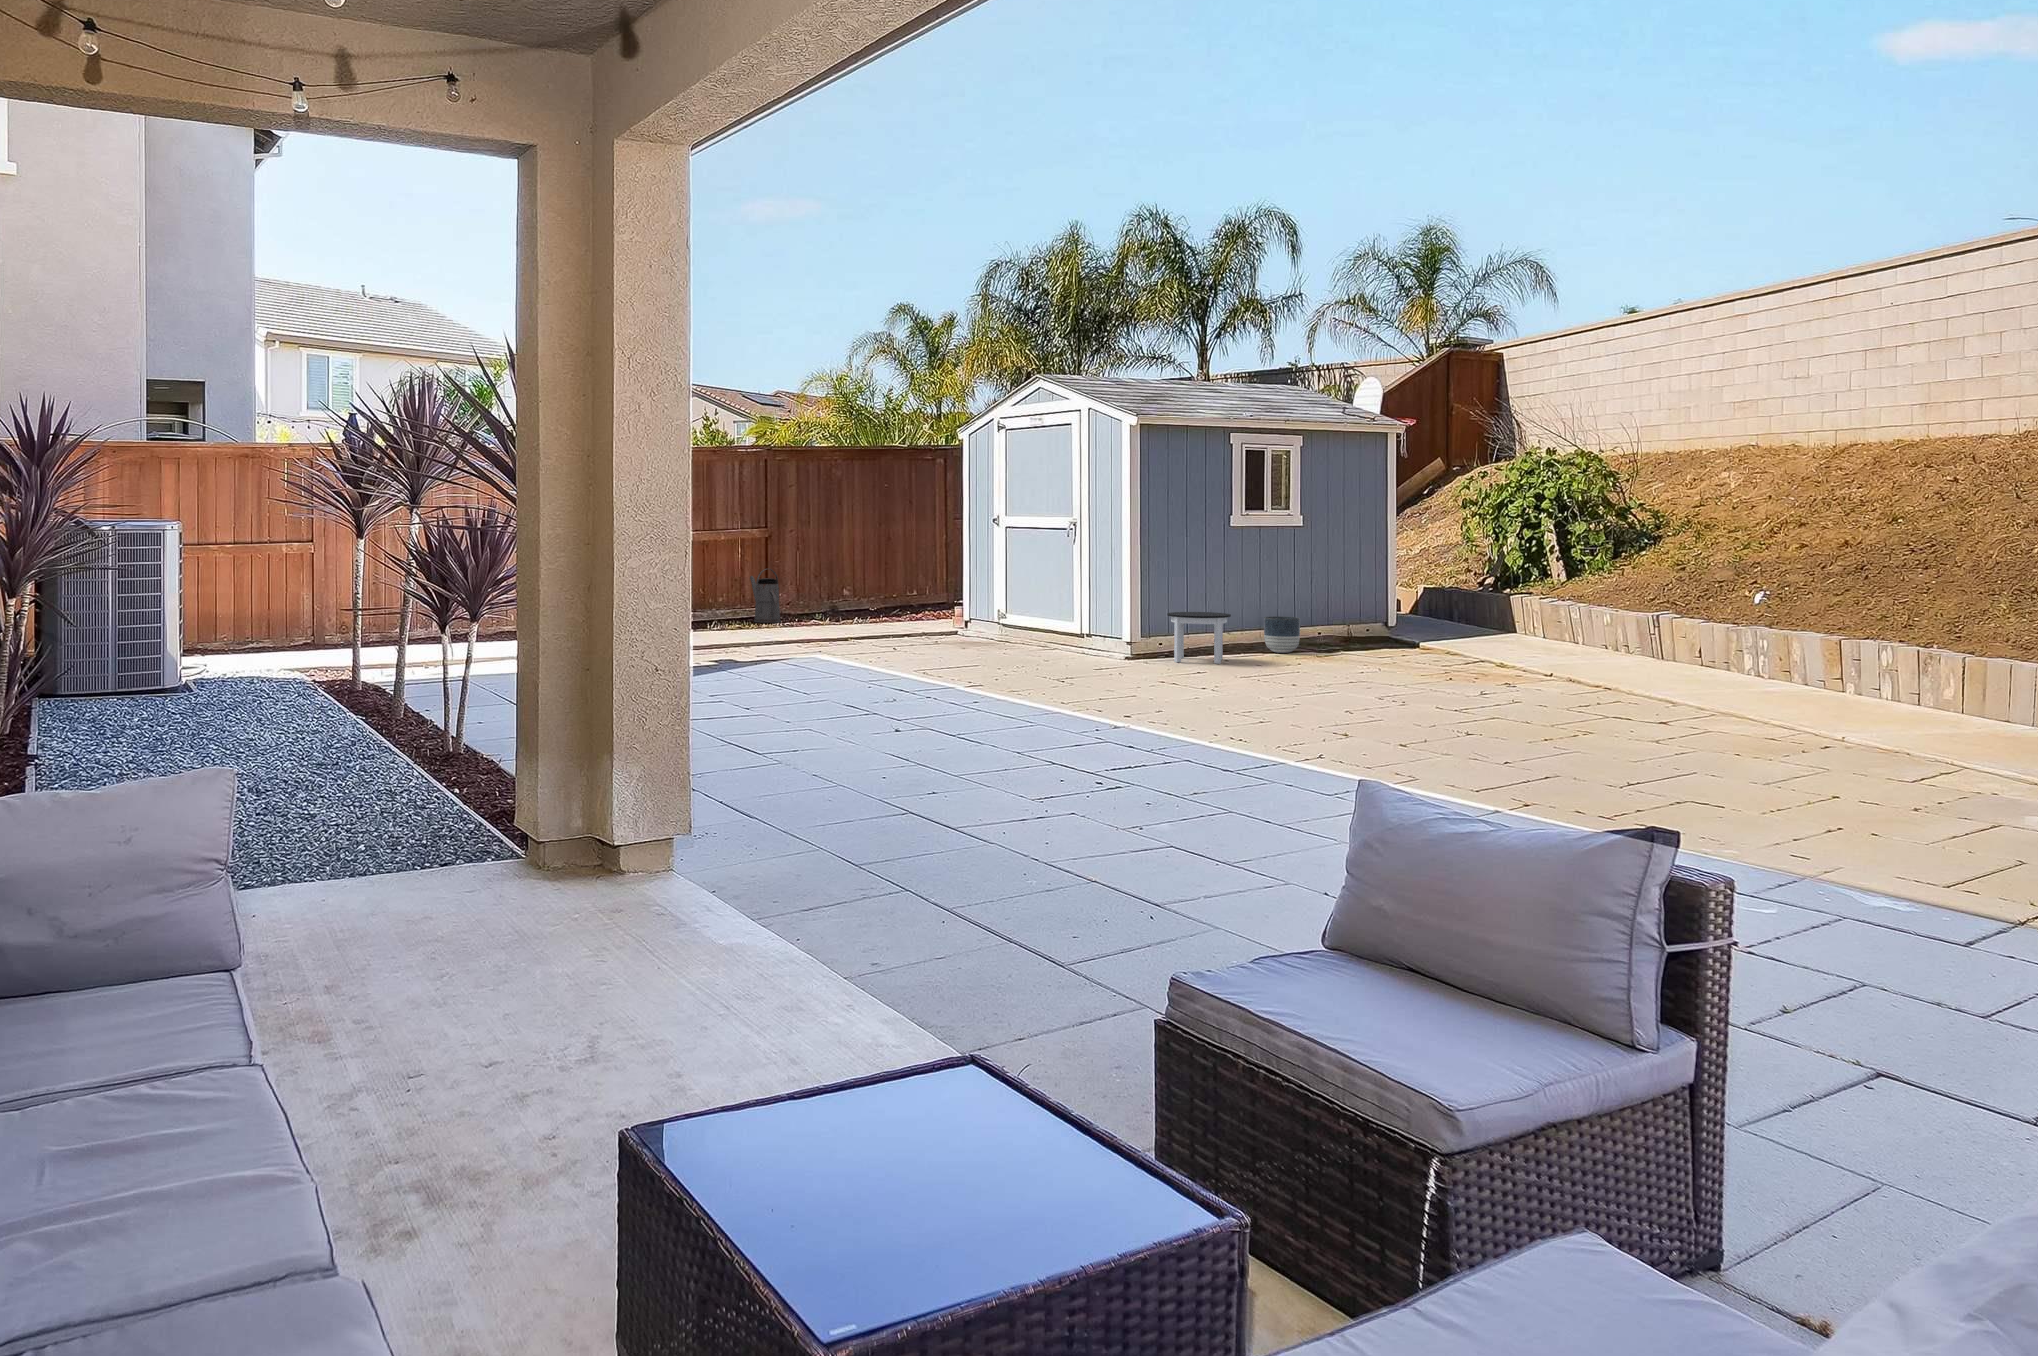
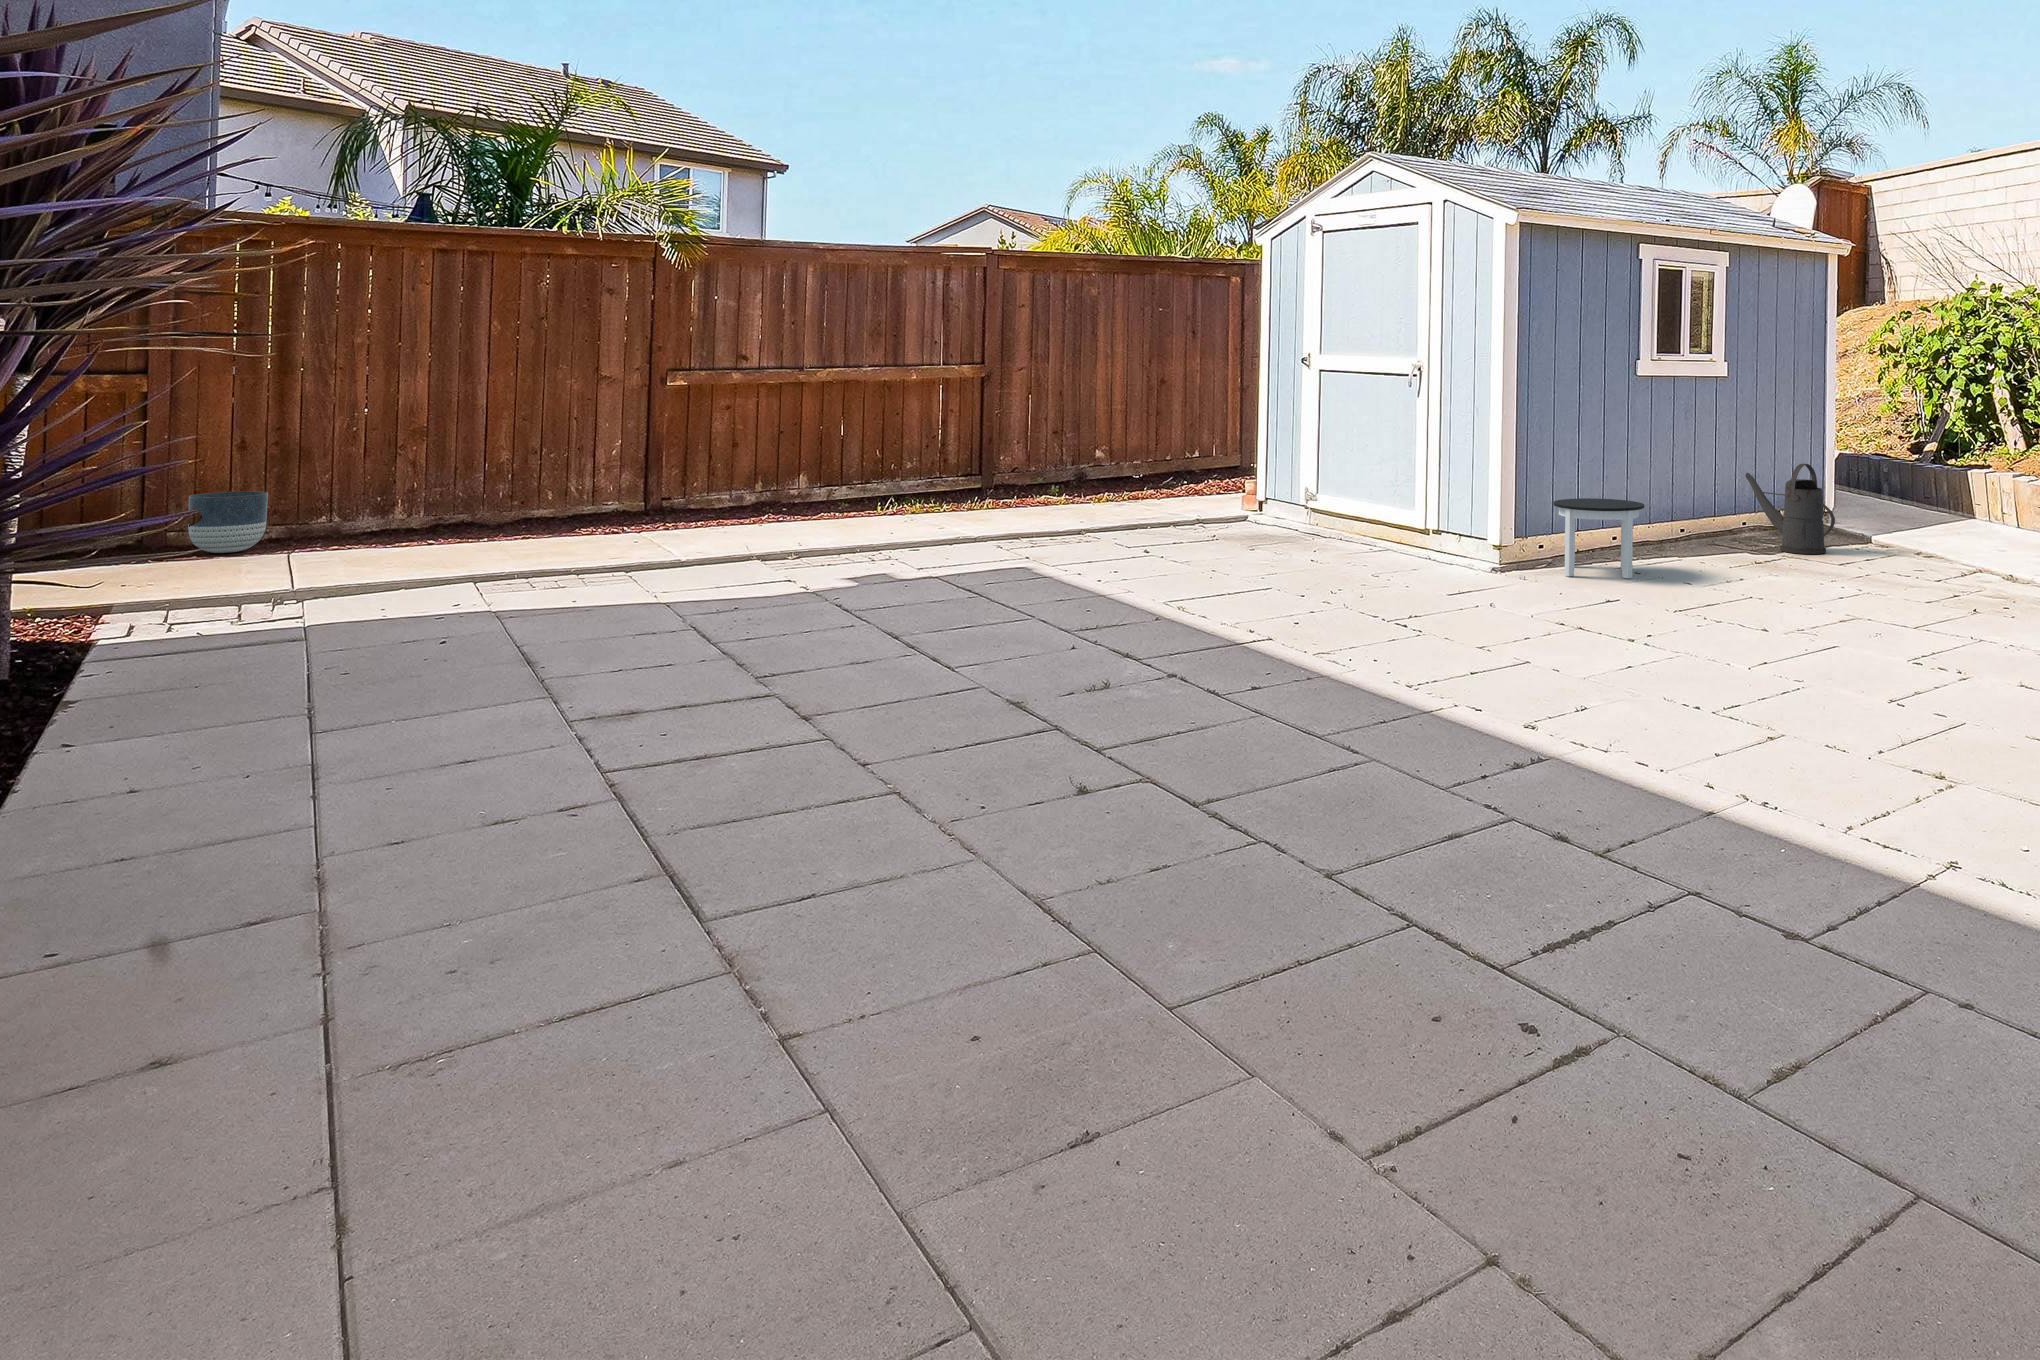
watering can: present [750,569,781,623] -> present [1745,464,1835,554]
planter: present [1264,616,1300,653] -> present [188,491,268,553]

